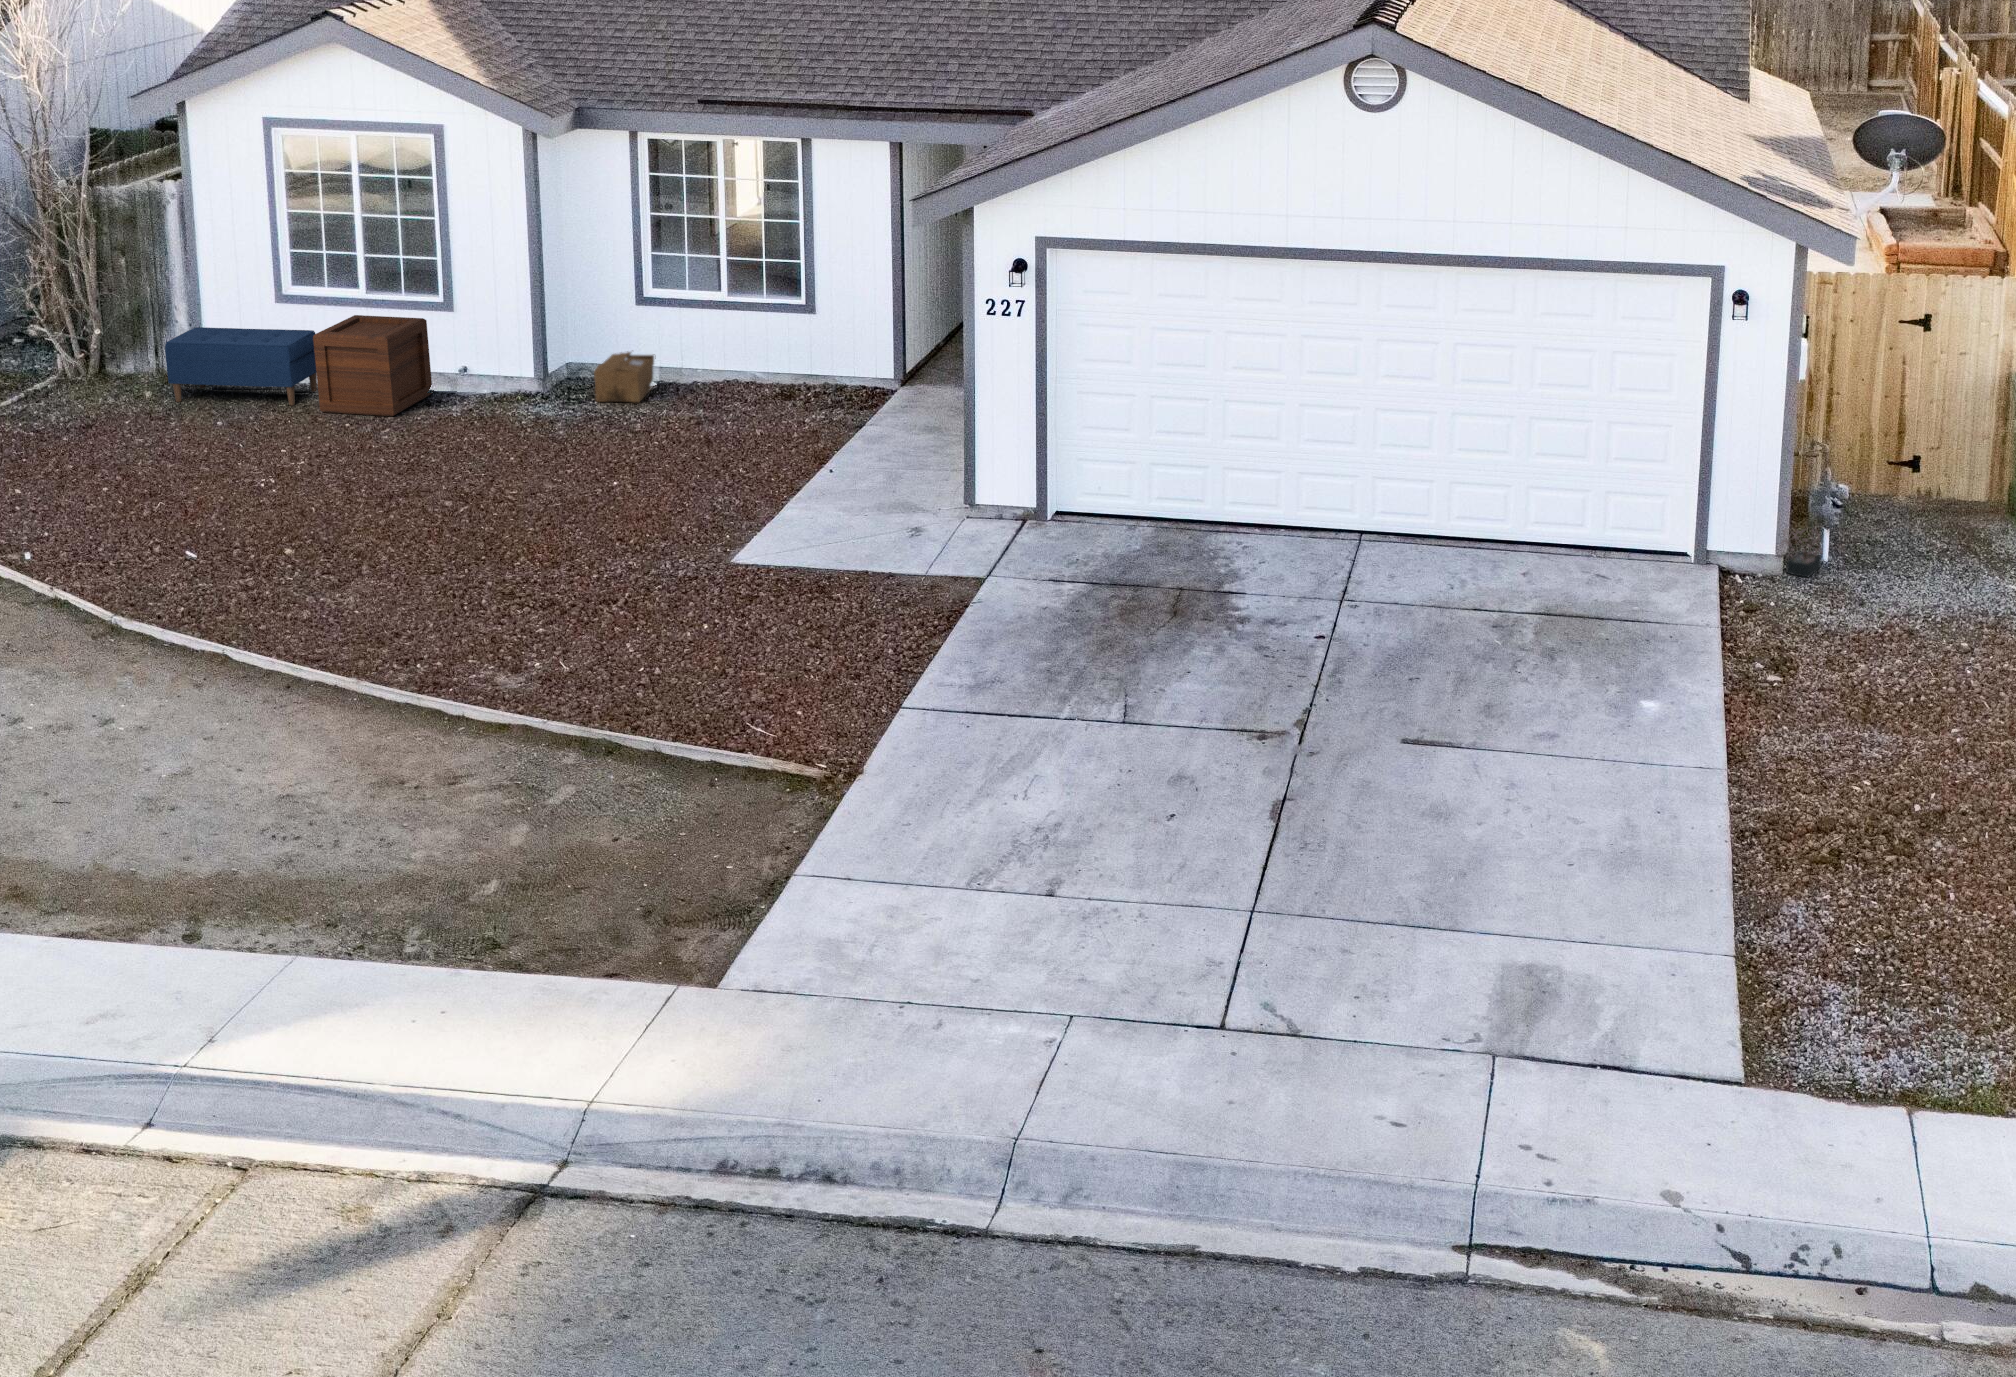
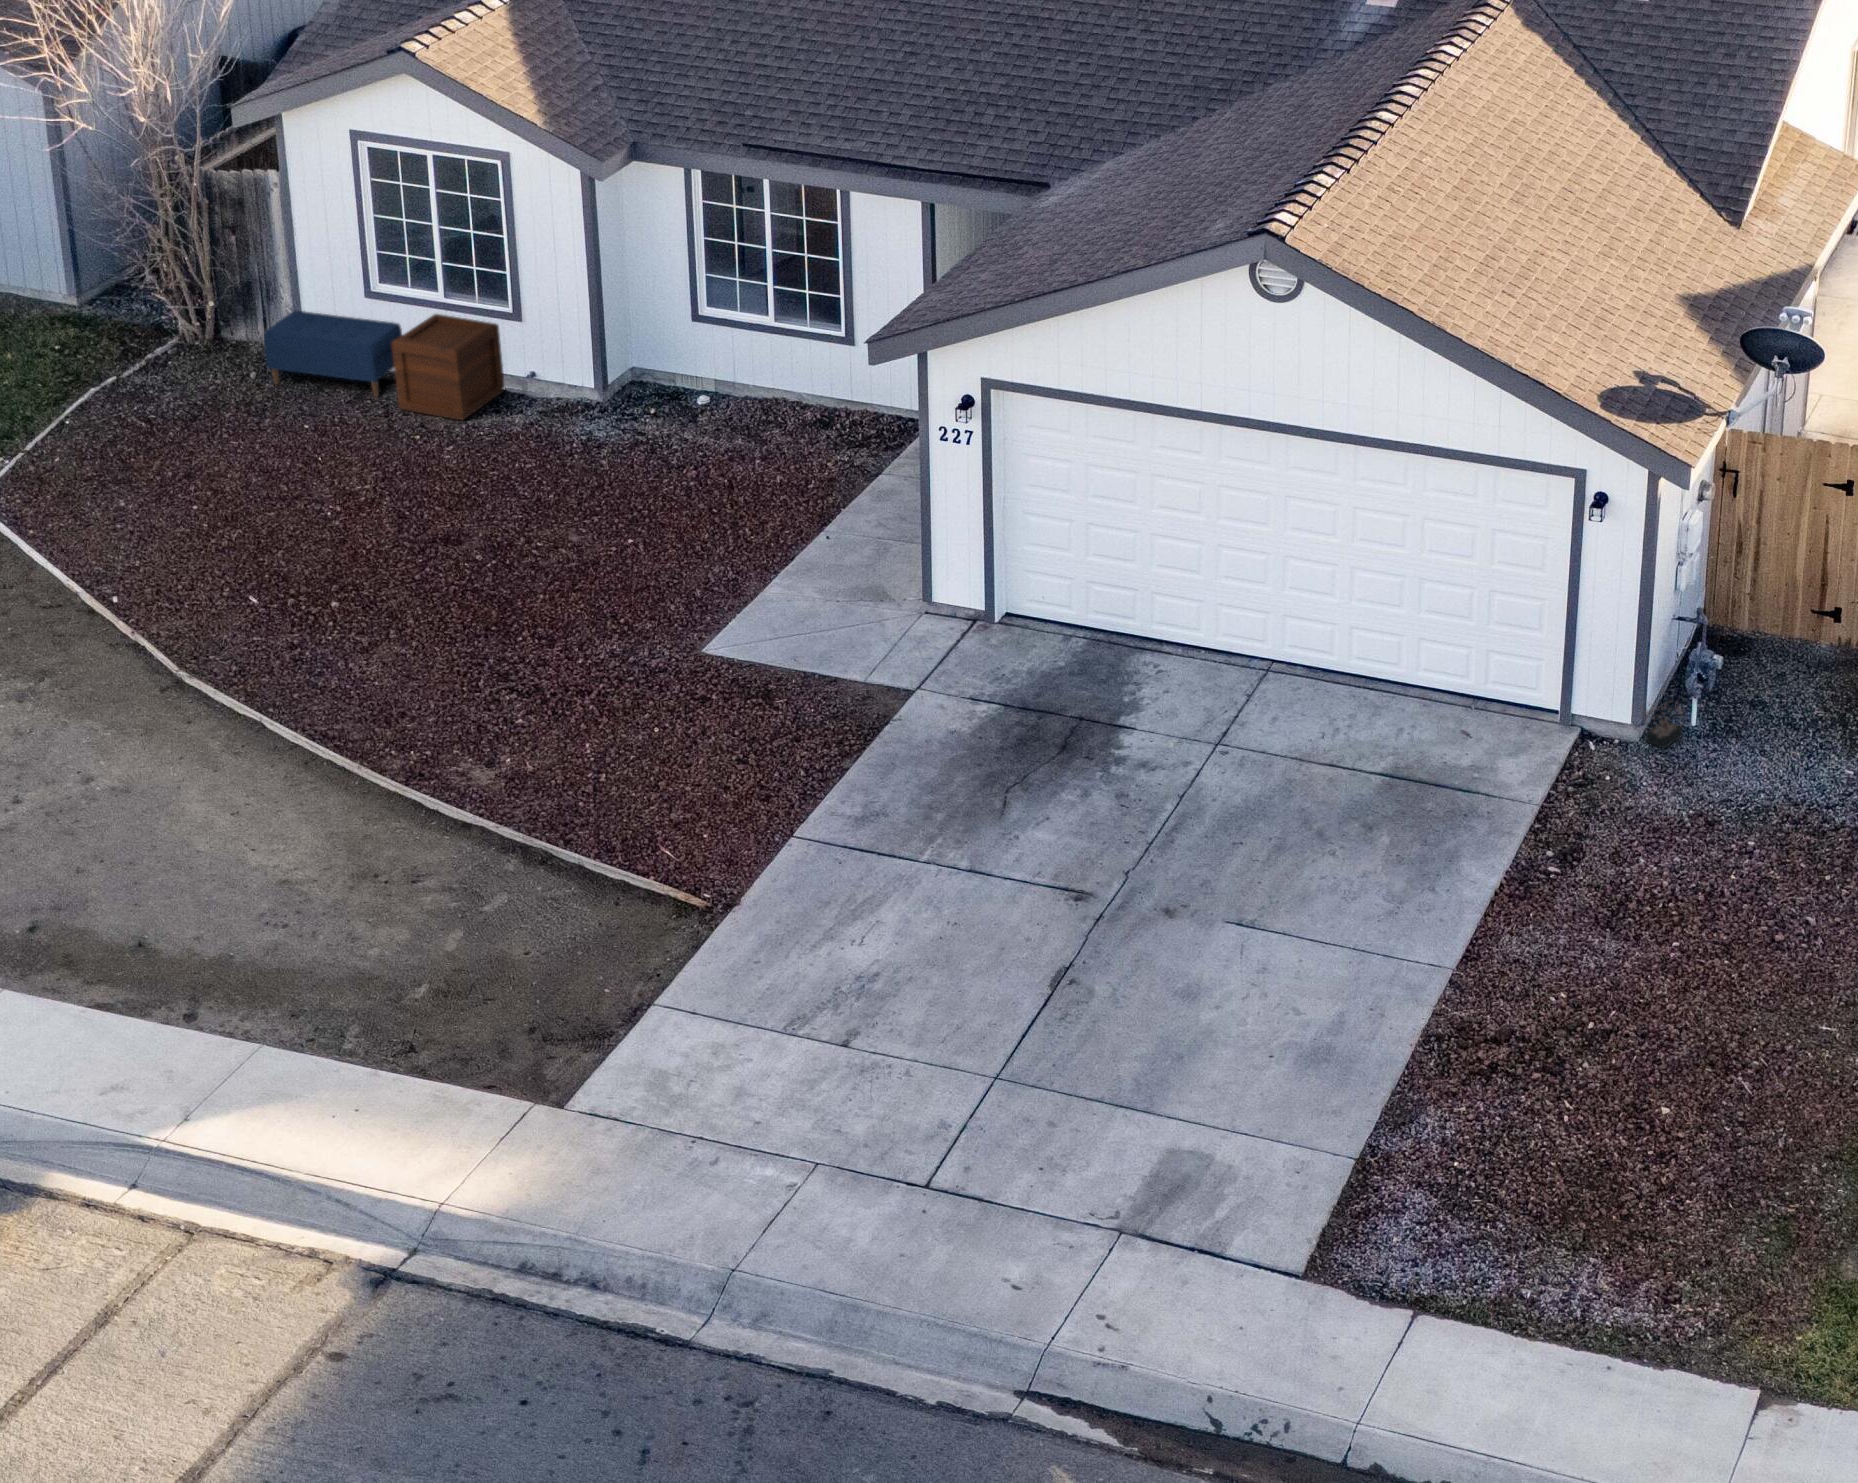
cardboard box: present [594,352,656,402] -> none [648,360,714,418]

